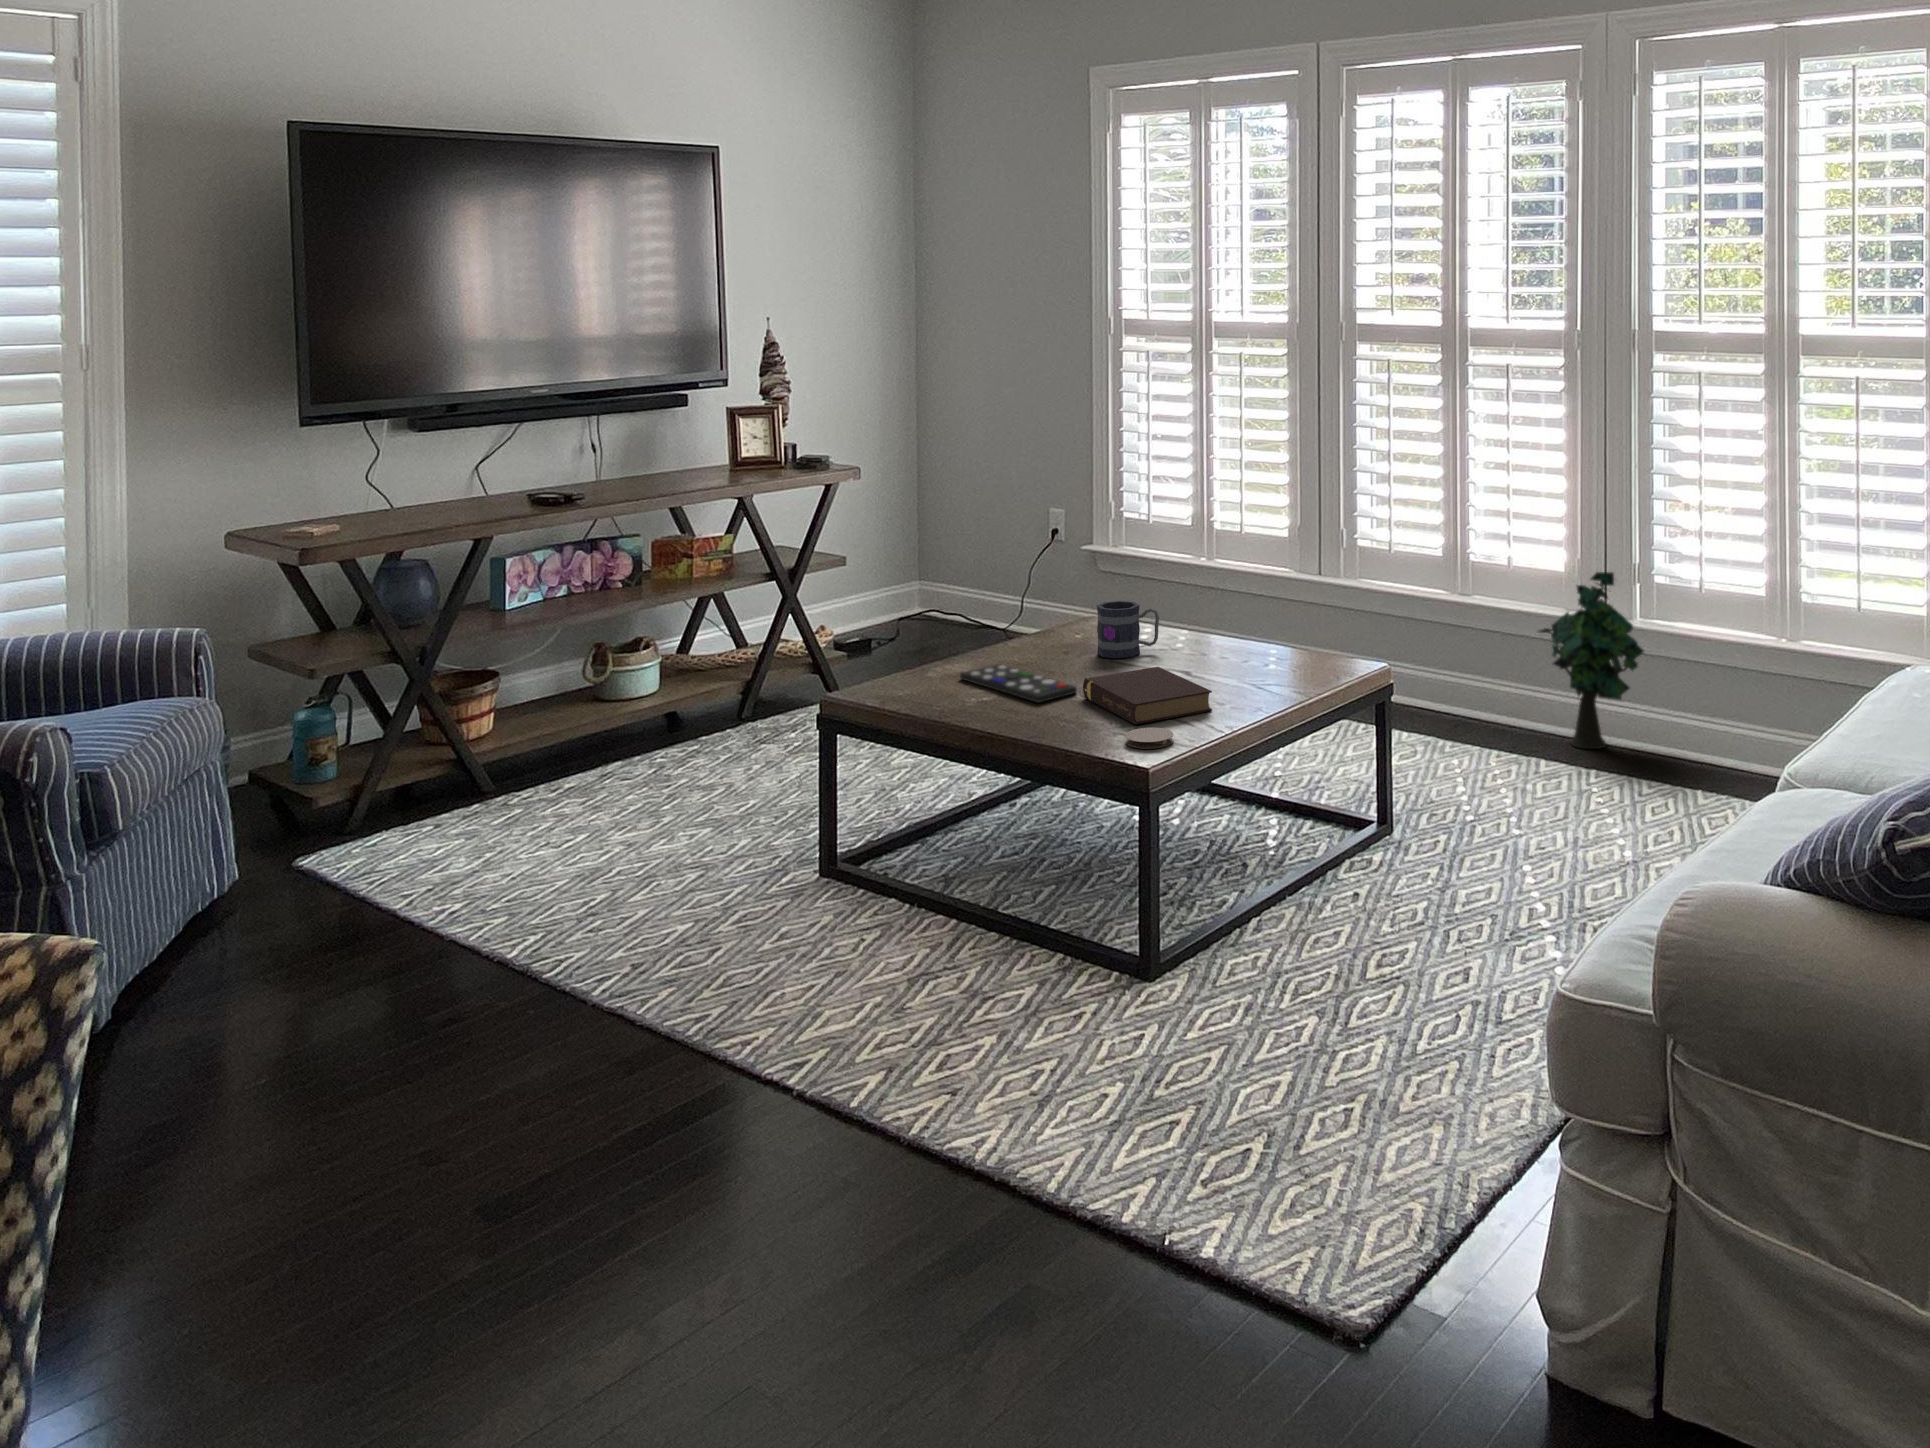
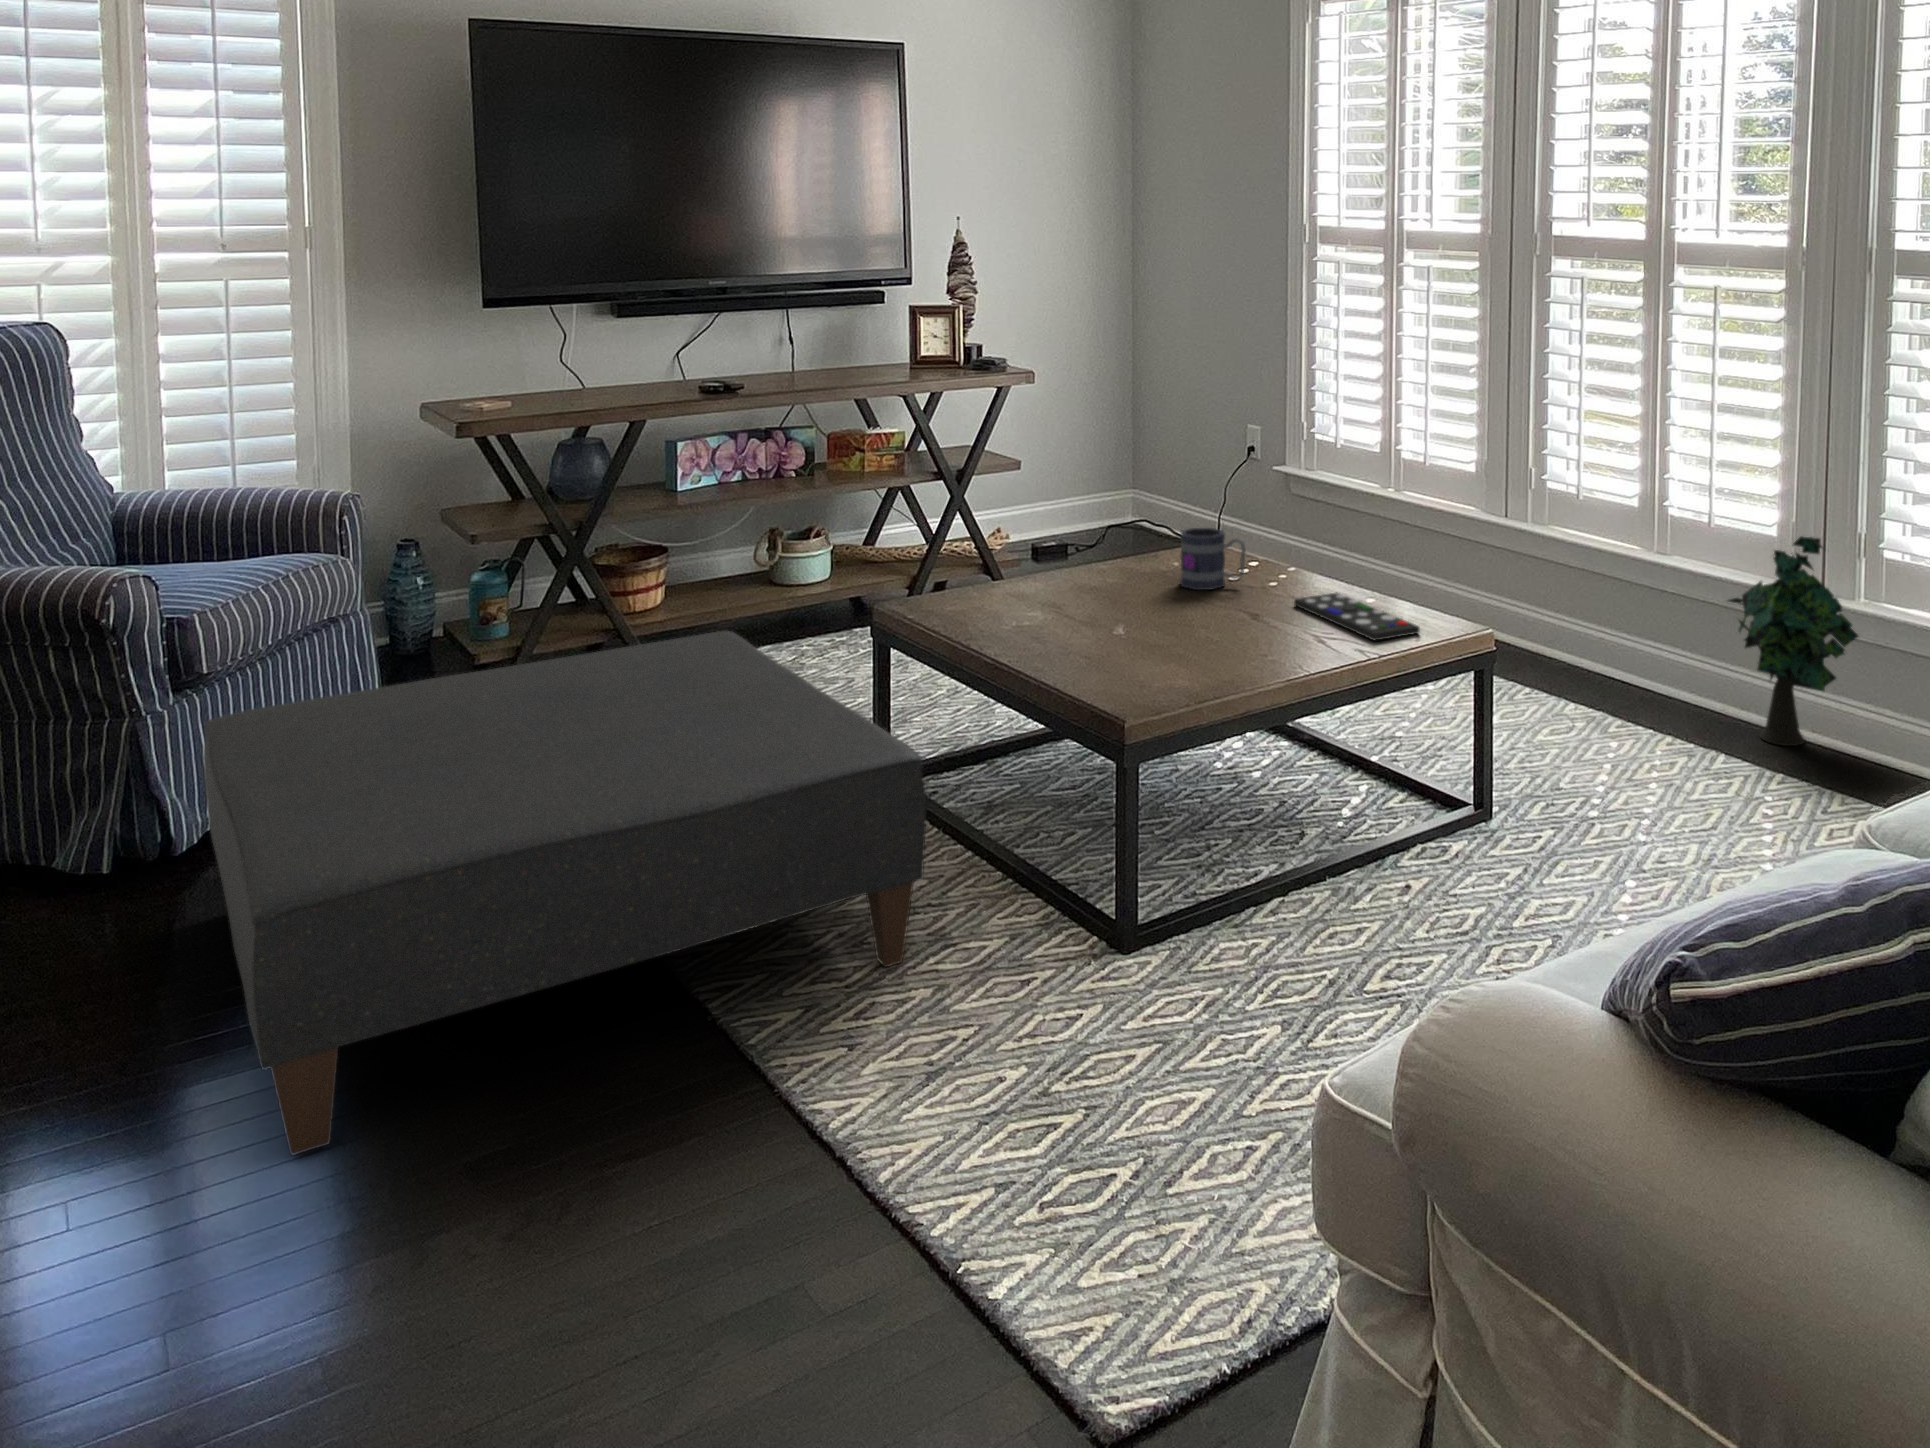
remote control: present [960,664,1077,703] -> present [1294,592,1420,641]
book: present [1083,667,1212,725] -> none [1126,603,1250,665]
coaster: present [1125,727,1174,749] -> none [1129,670,1183,695]
ottoman: none [172,738,976,1276] -> present [203,631,926,1155]

